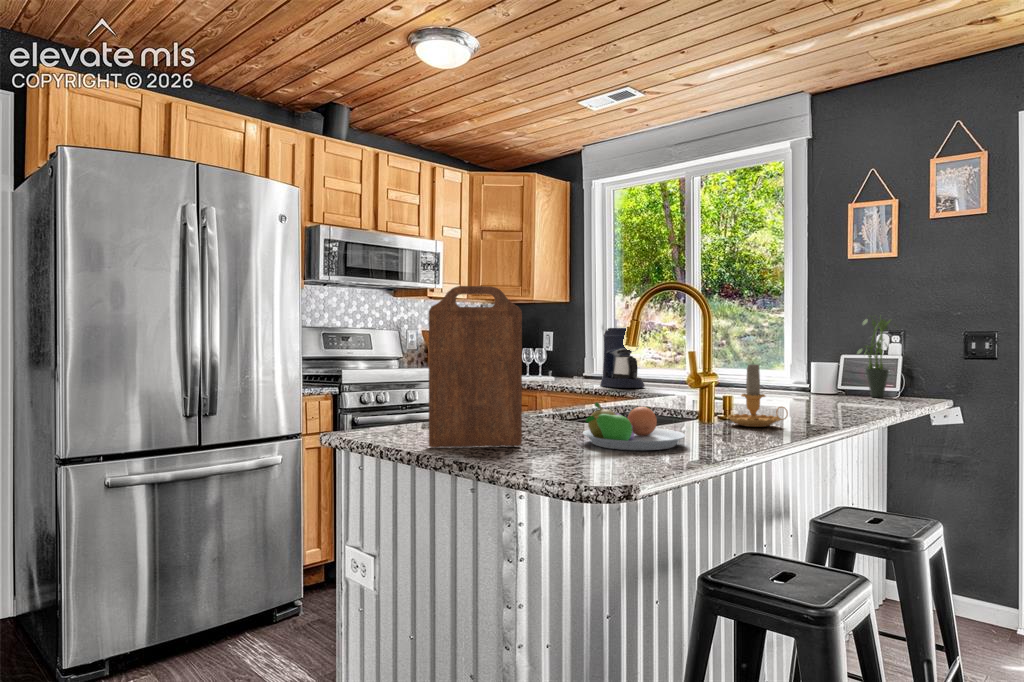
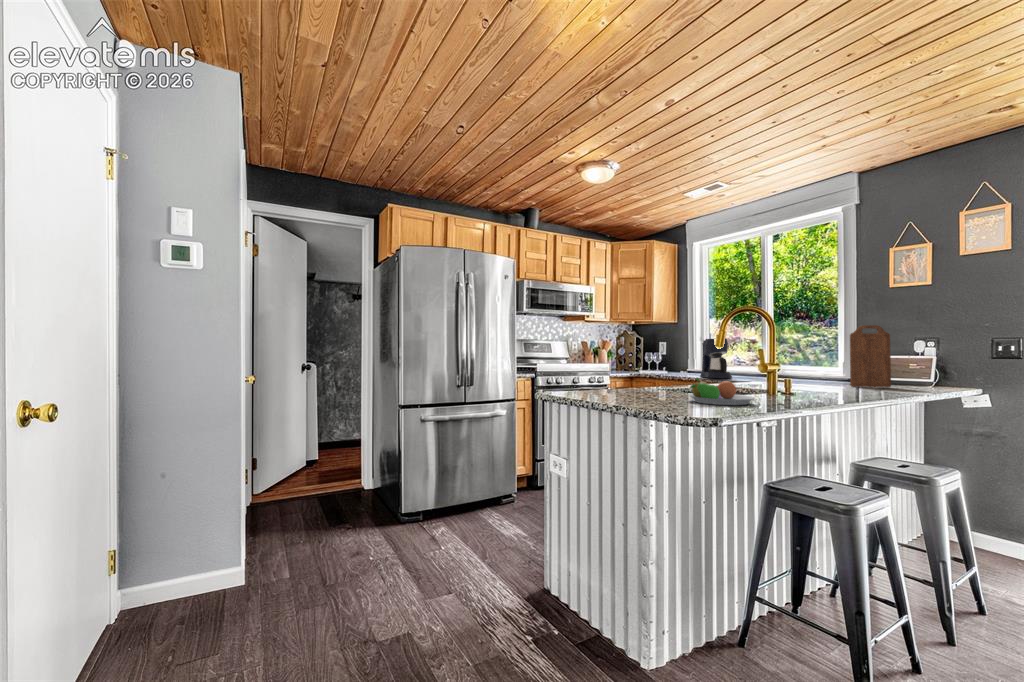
cutting board: present [429,286,522,448] -> present [850,325,891,387]
potted plant: present [857,319,896,397] -> none [896,327,932,386]
candle: present [727,364,788,427] -> none [787,355,831,398]

